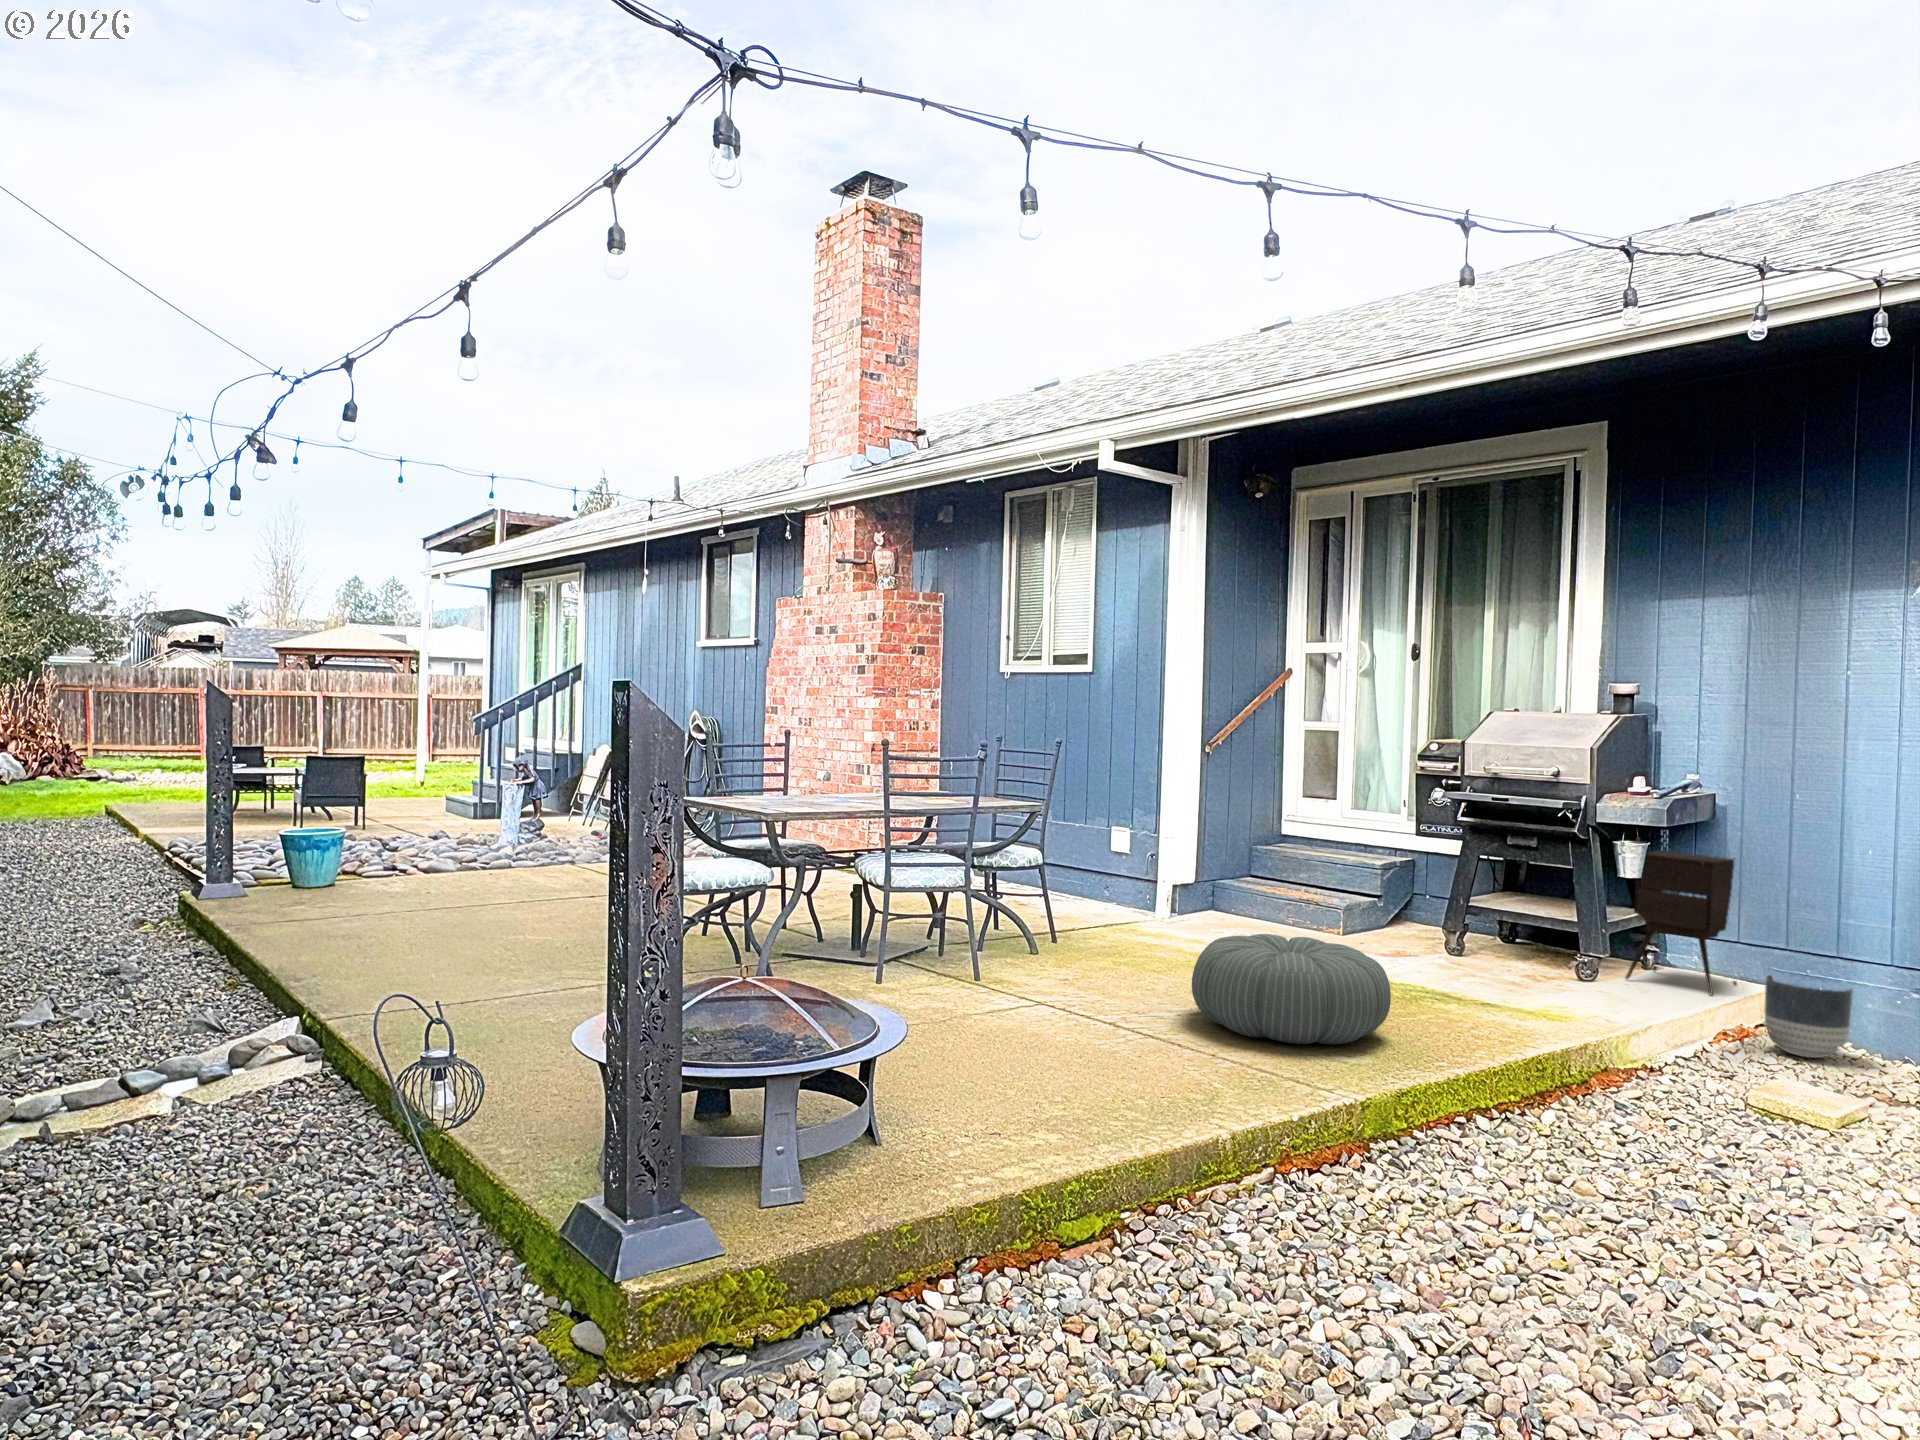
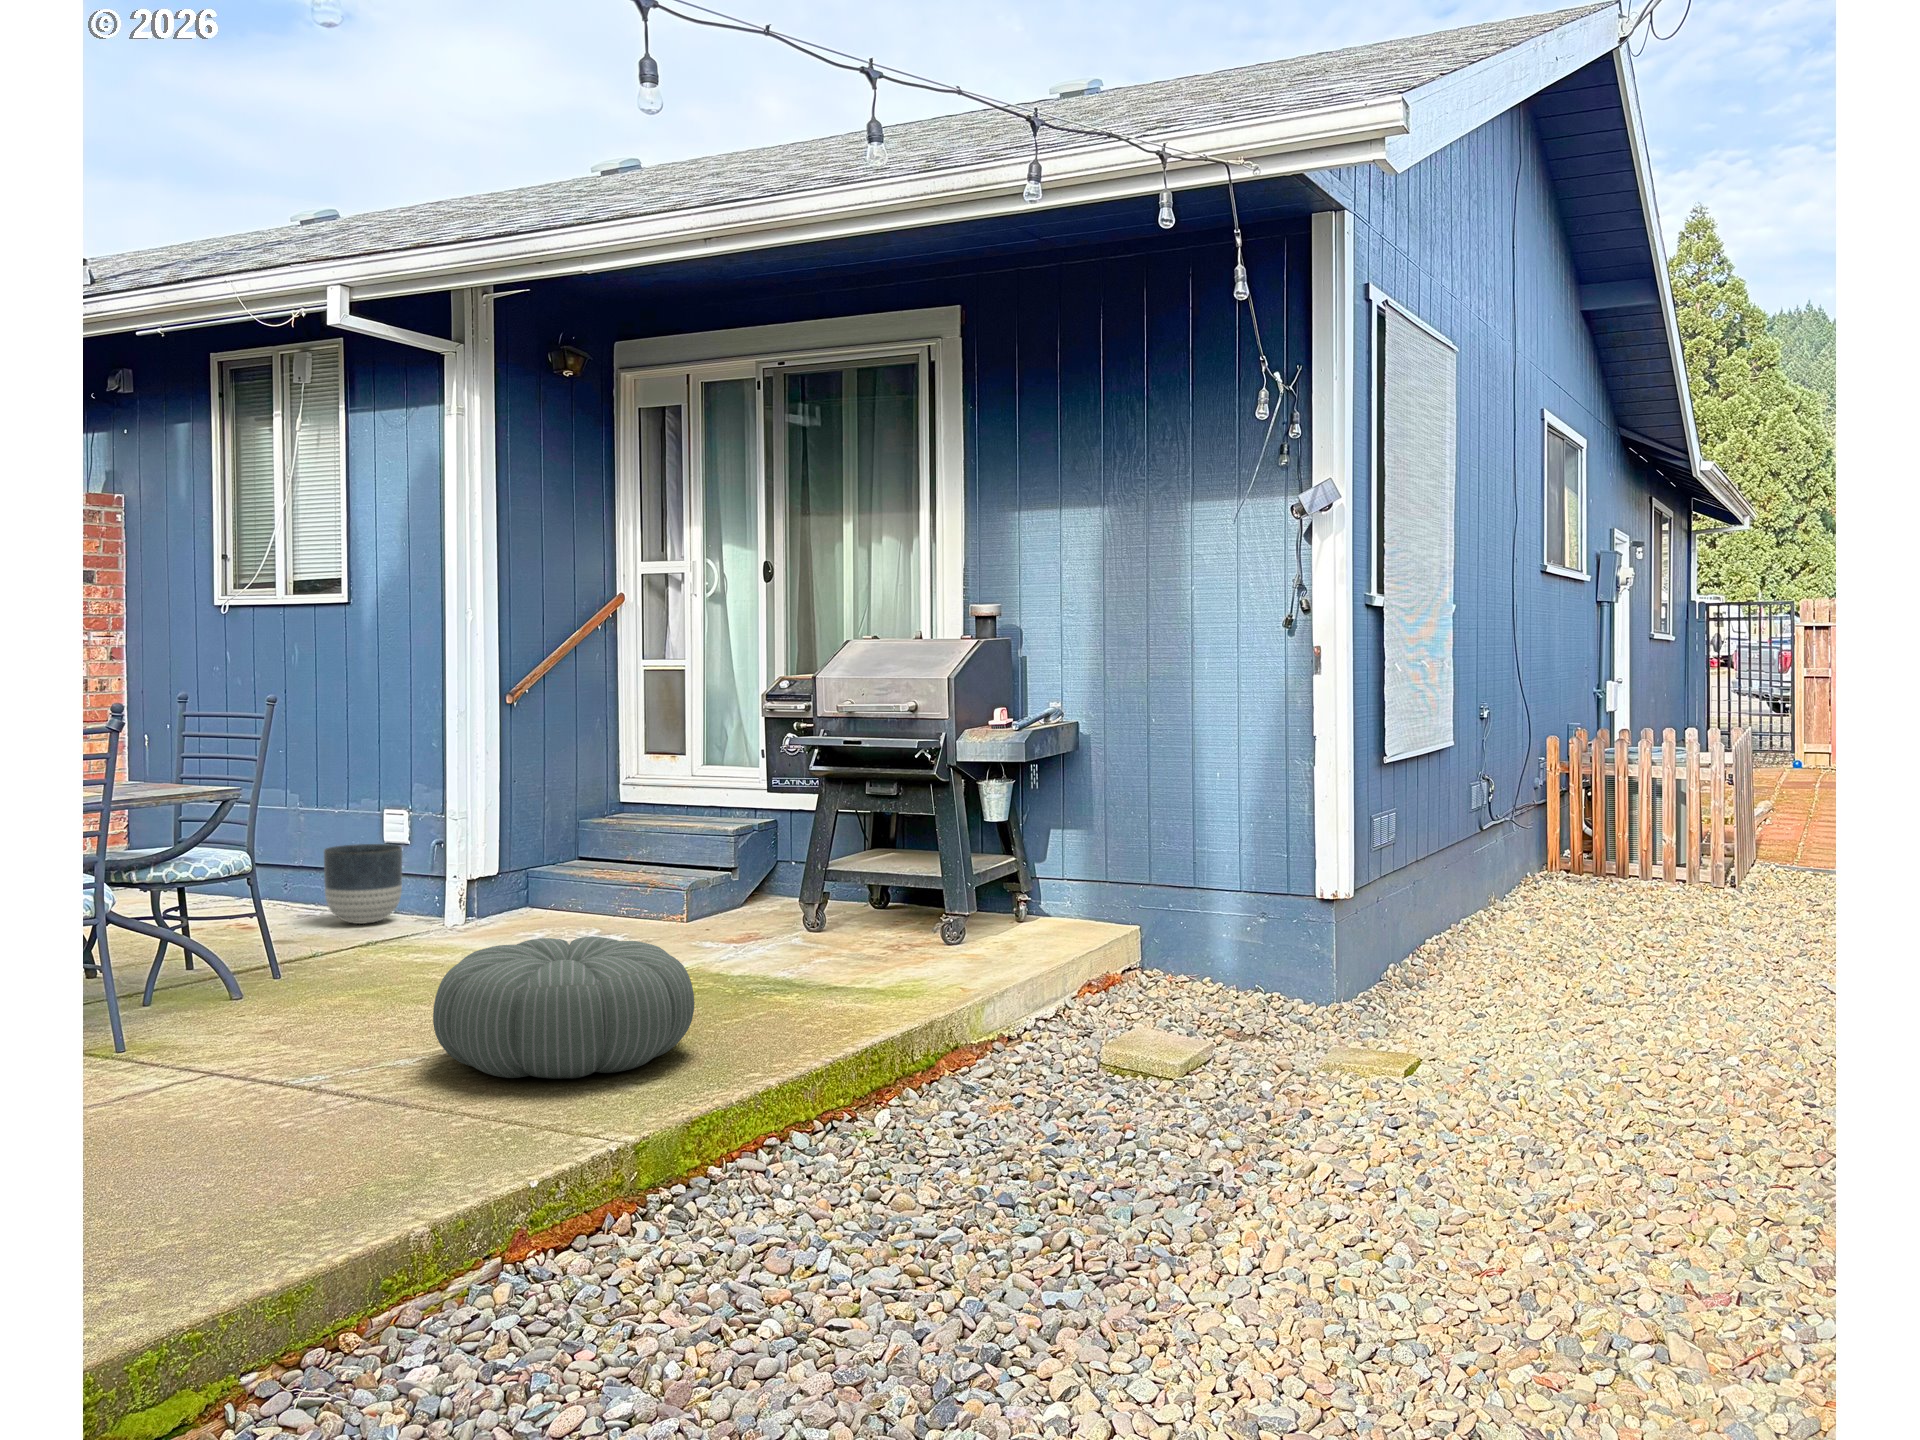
side table: present [1626,851,1737,995] -> none [995,785,1109,945]
planter: present [1764,975,1853,1058] -> present [324,844,402,924]

